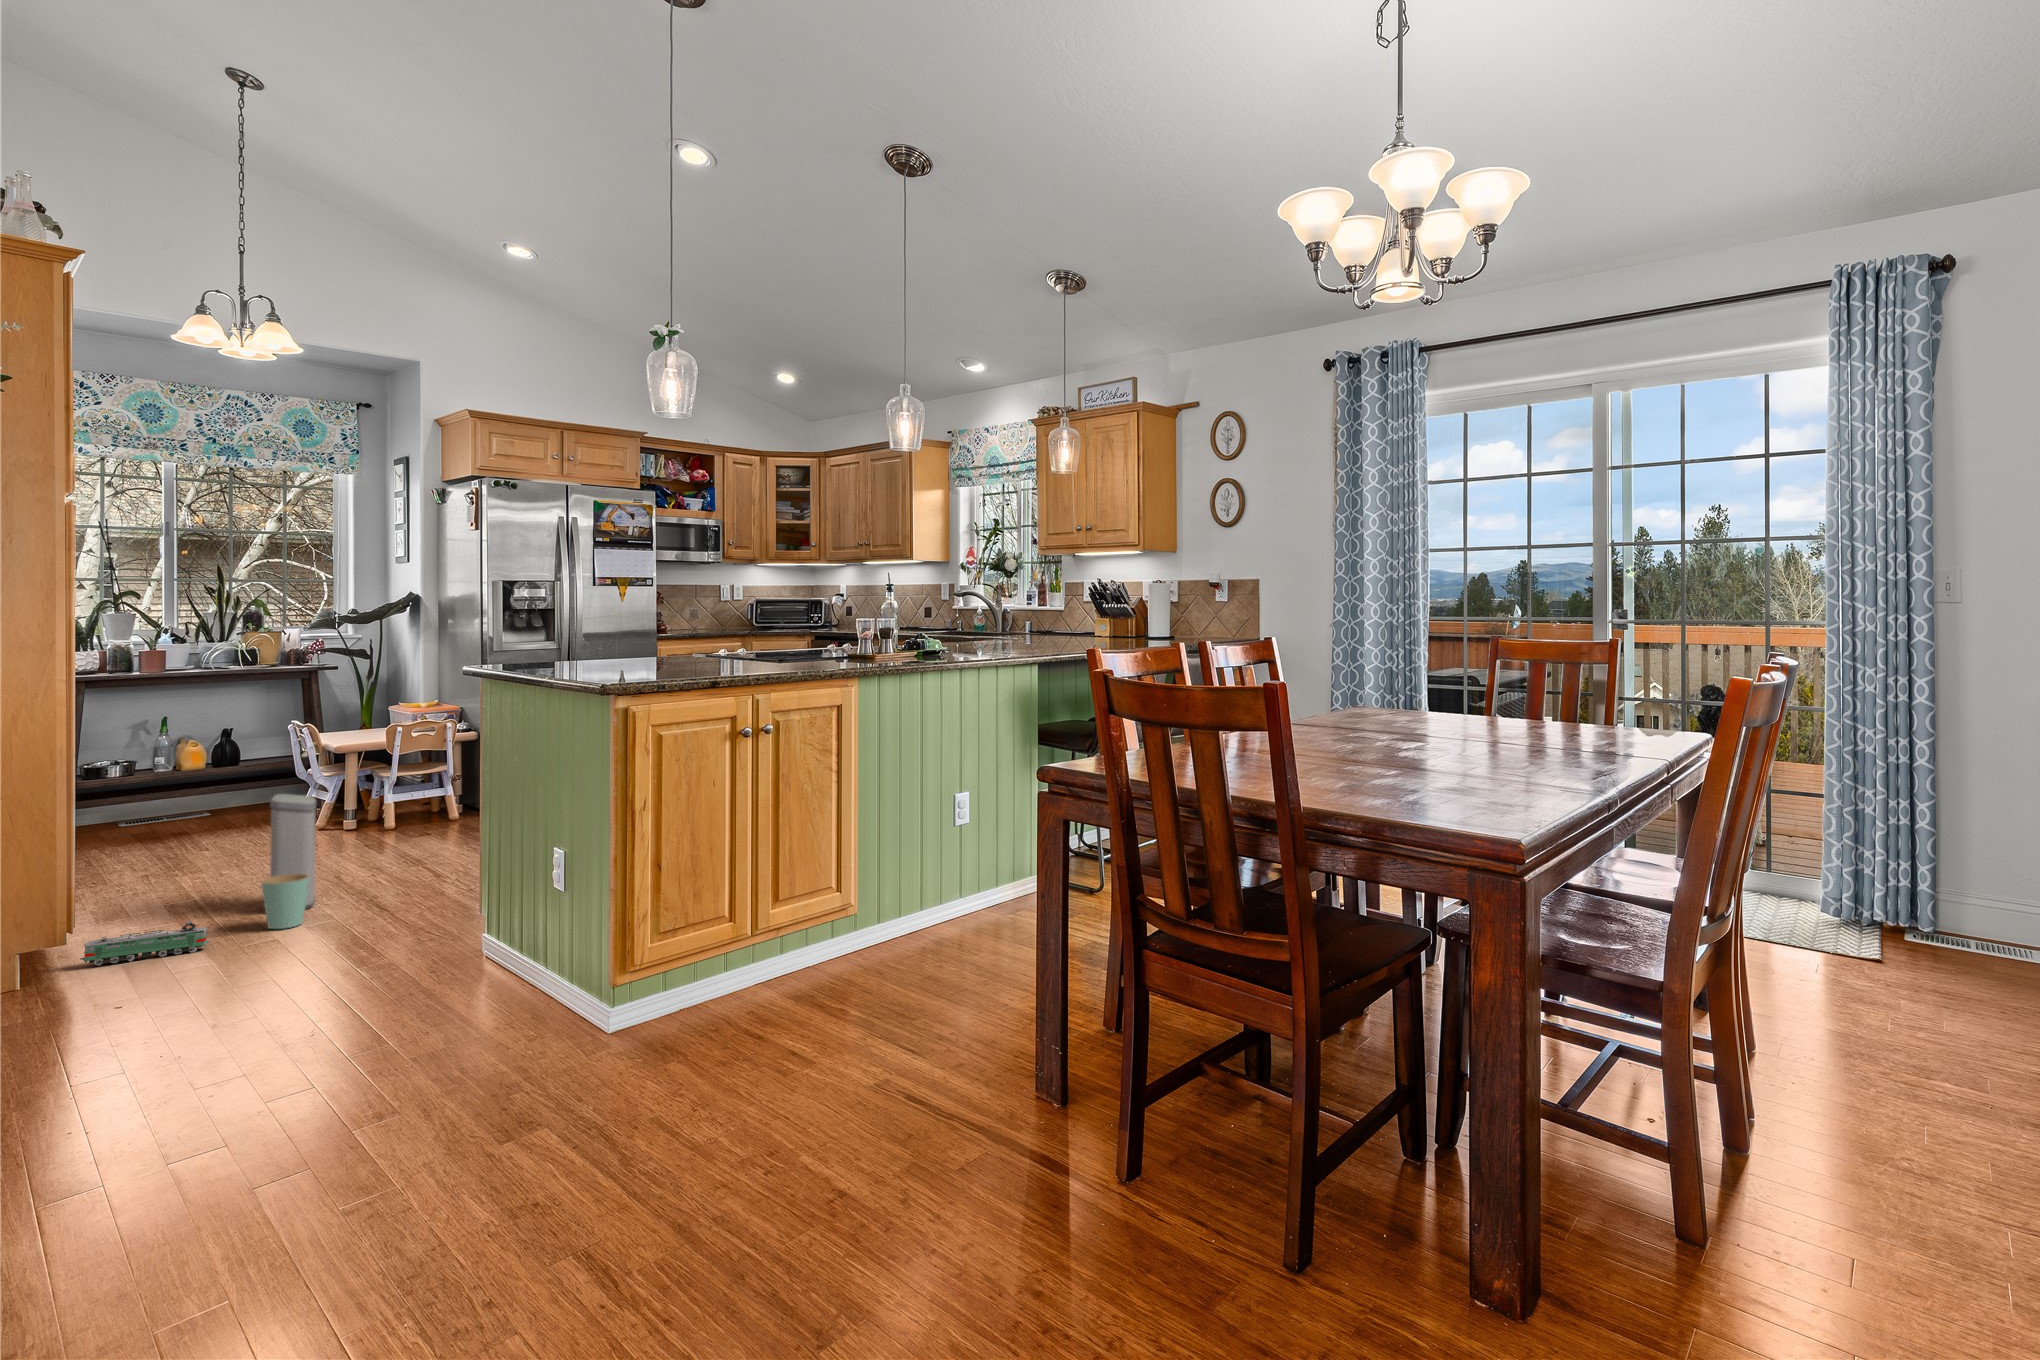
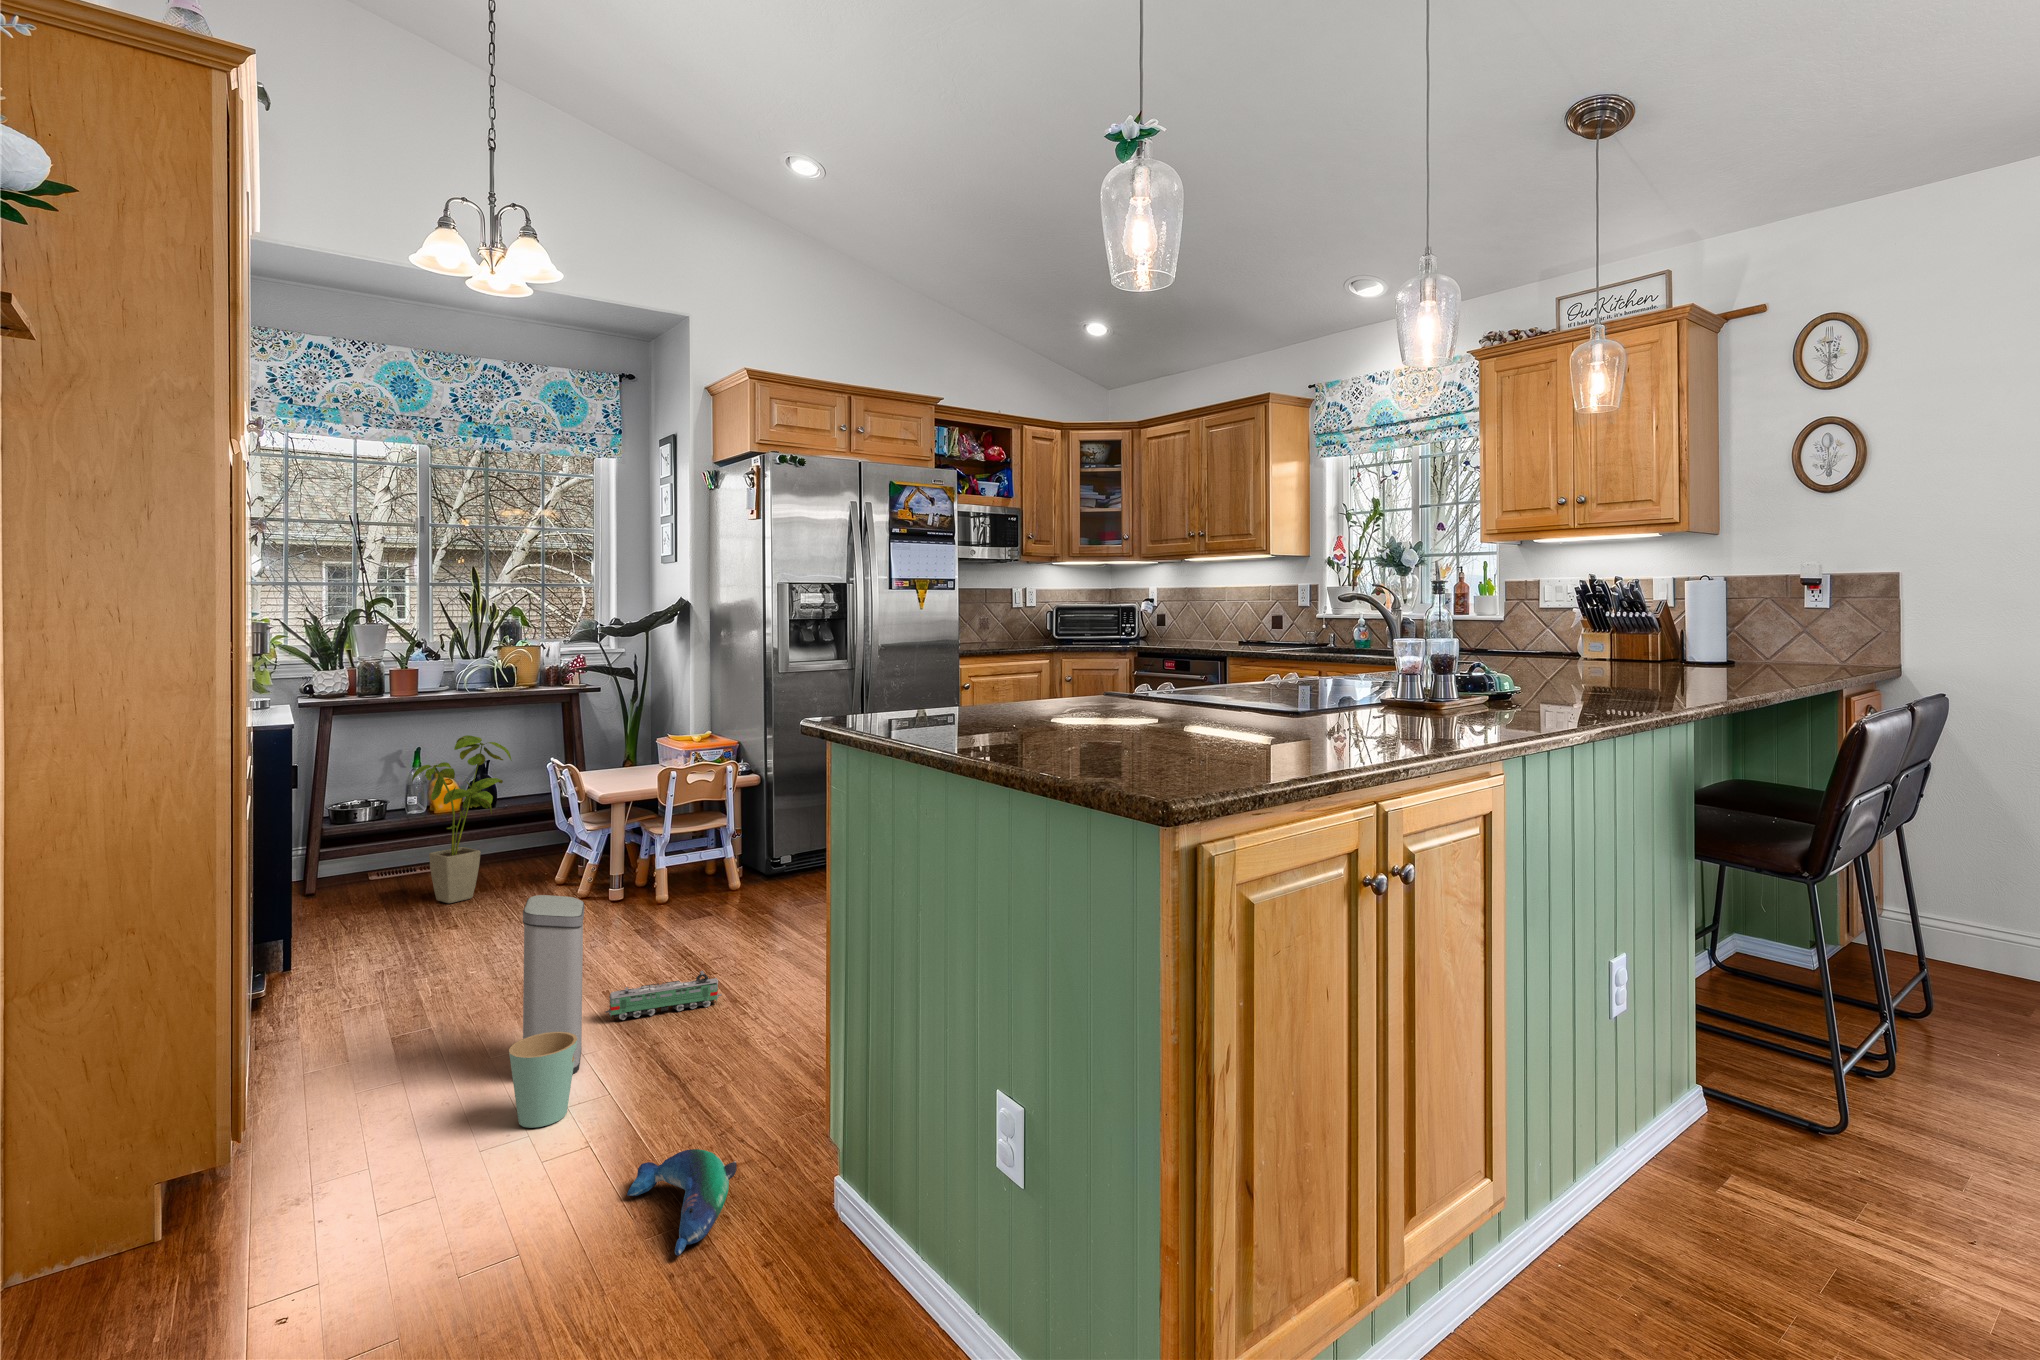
house plant: none [166,702,257,836] -> present [412,735,512,903]
plush toy: none [341,919,413,963] -> present [627,1149,737,1256]
toy train: present [80,921,211,965] -> present [605,971,722,1020]

